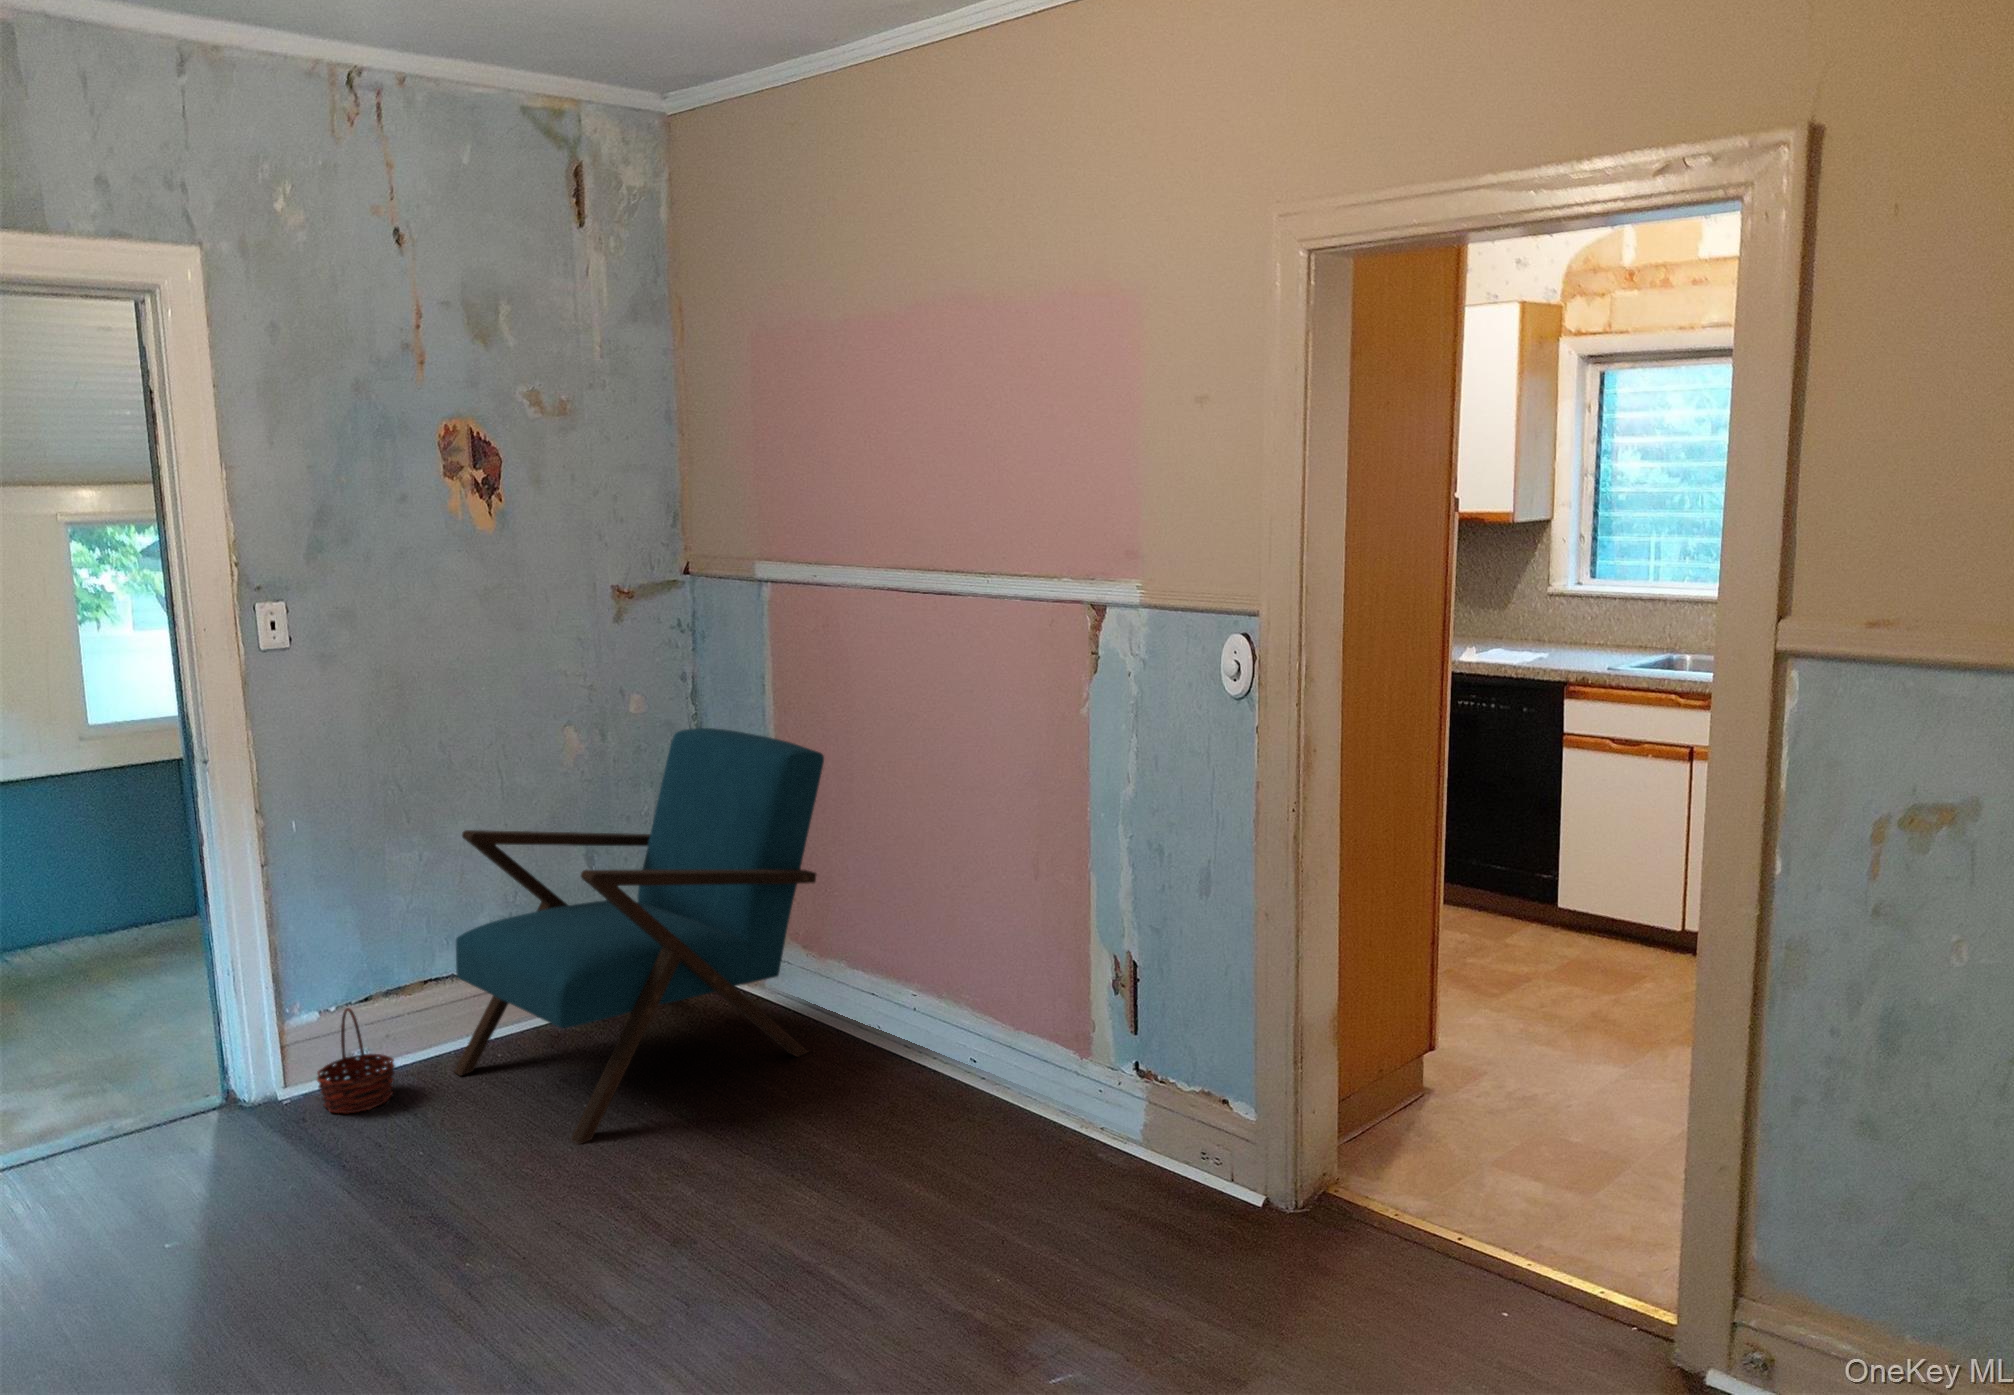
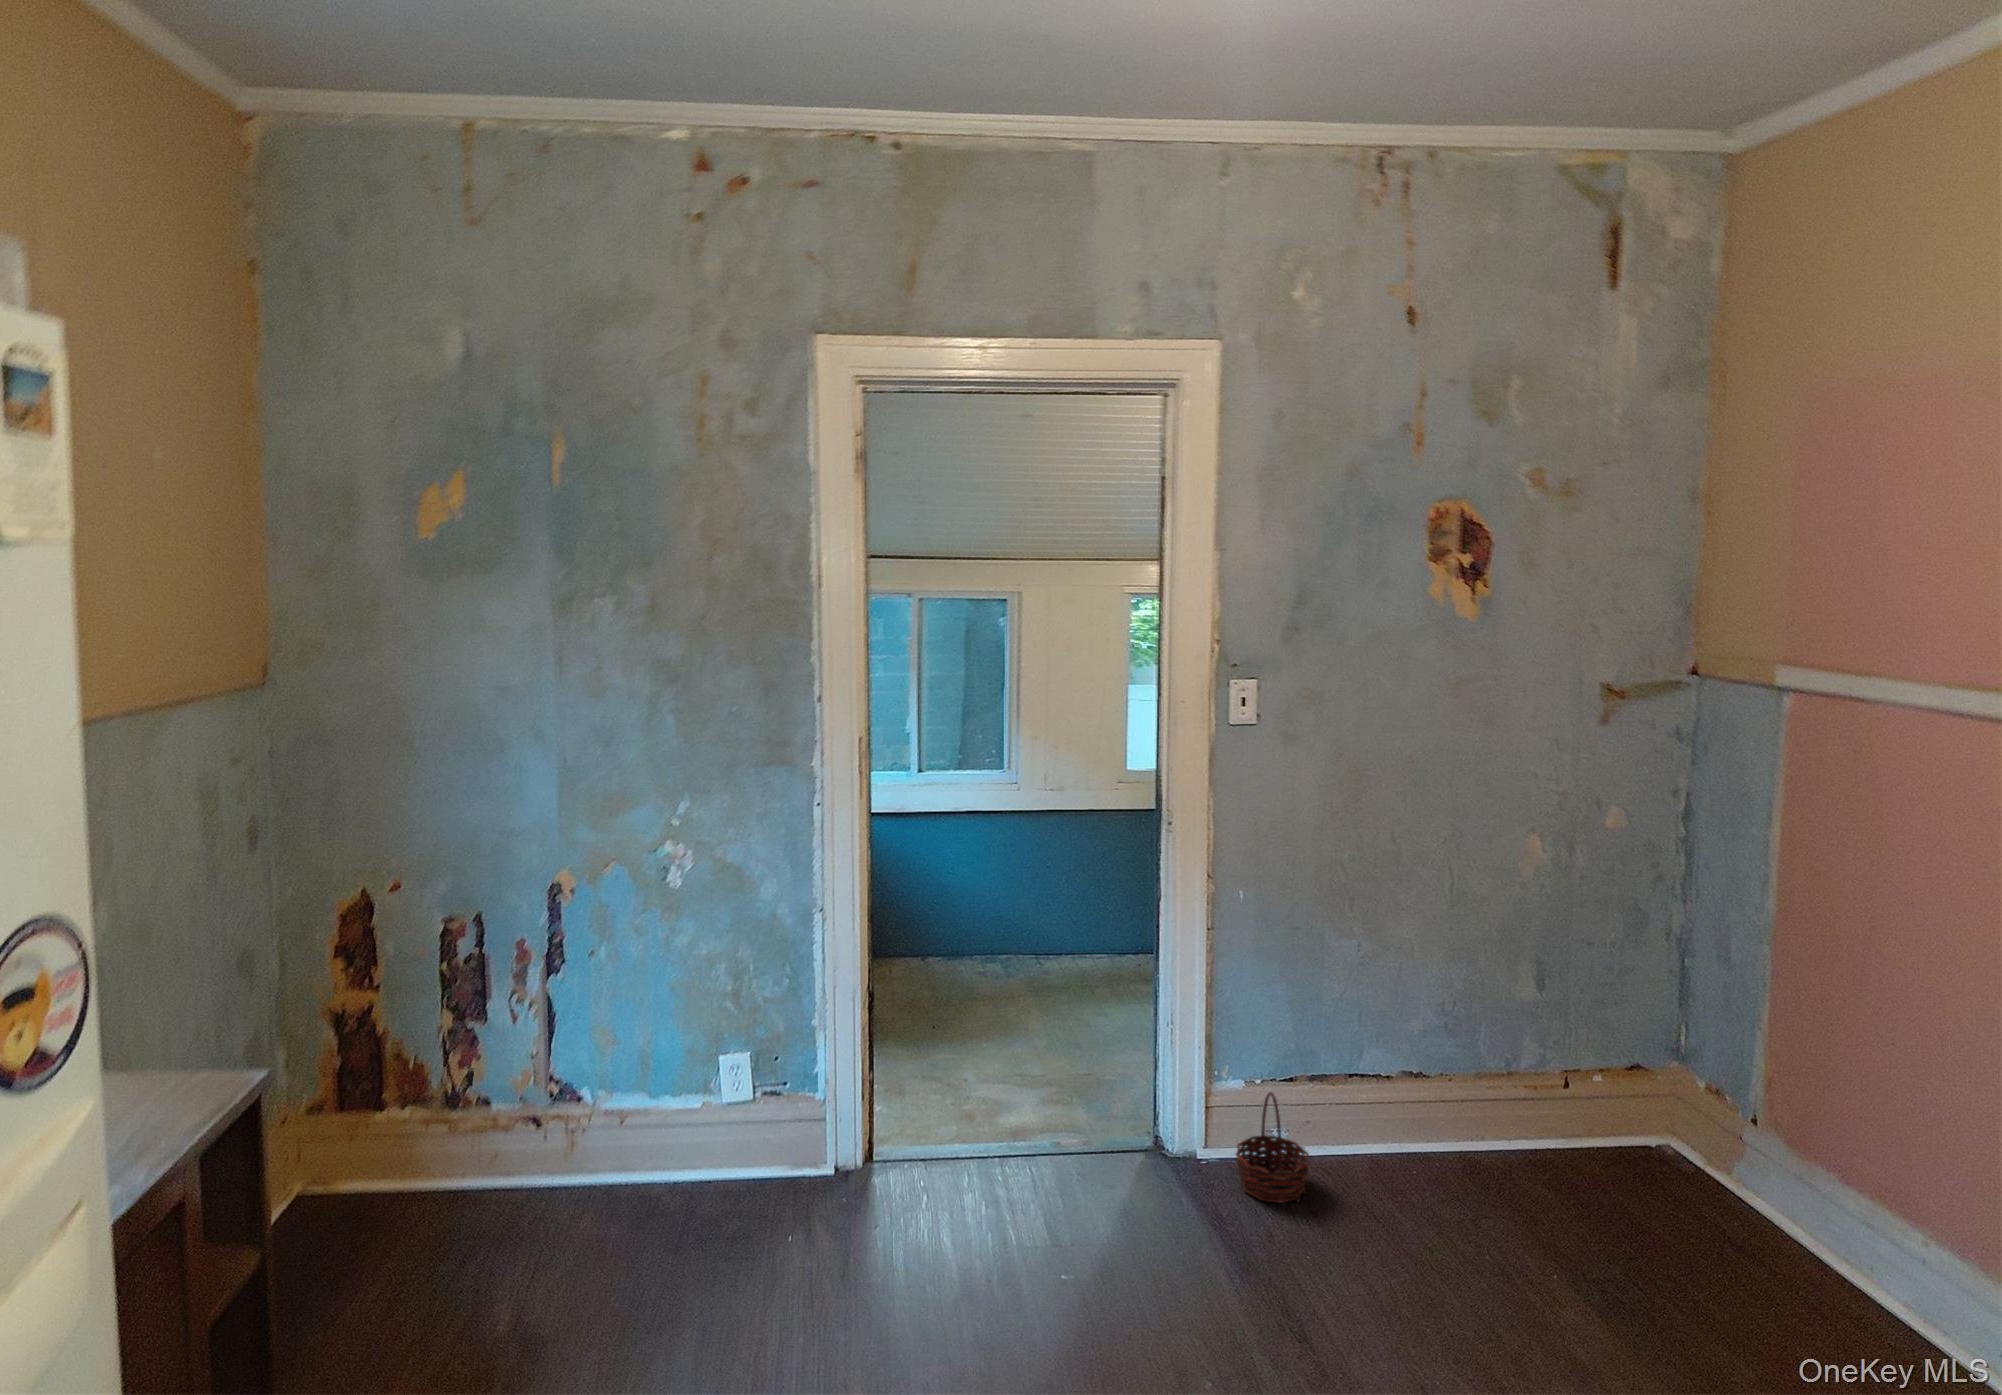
armchair: present [454,728,824,1144] -> none [1366,862,1894,1359]

